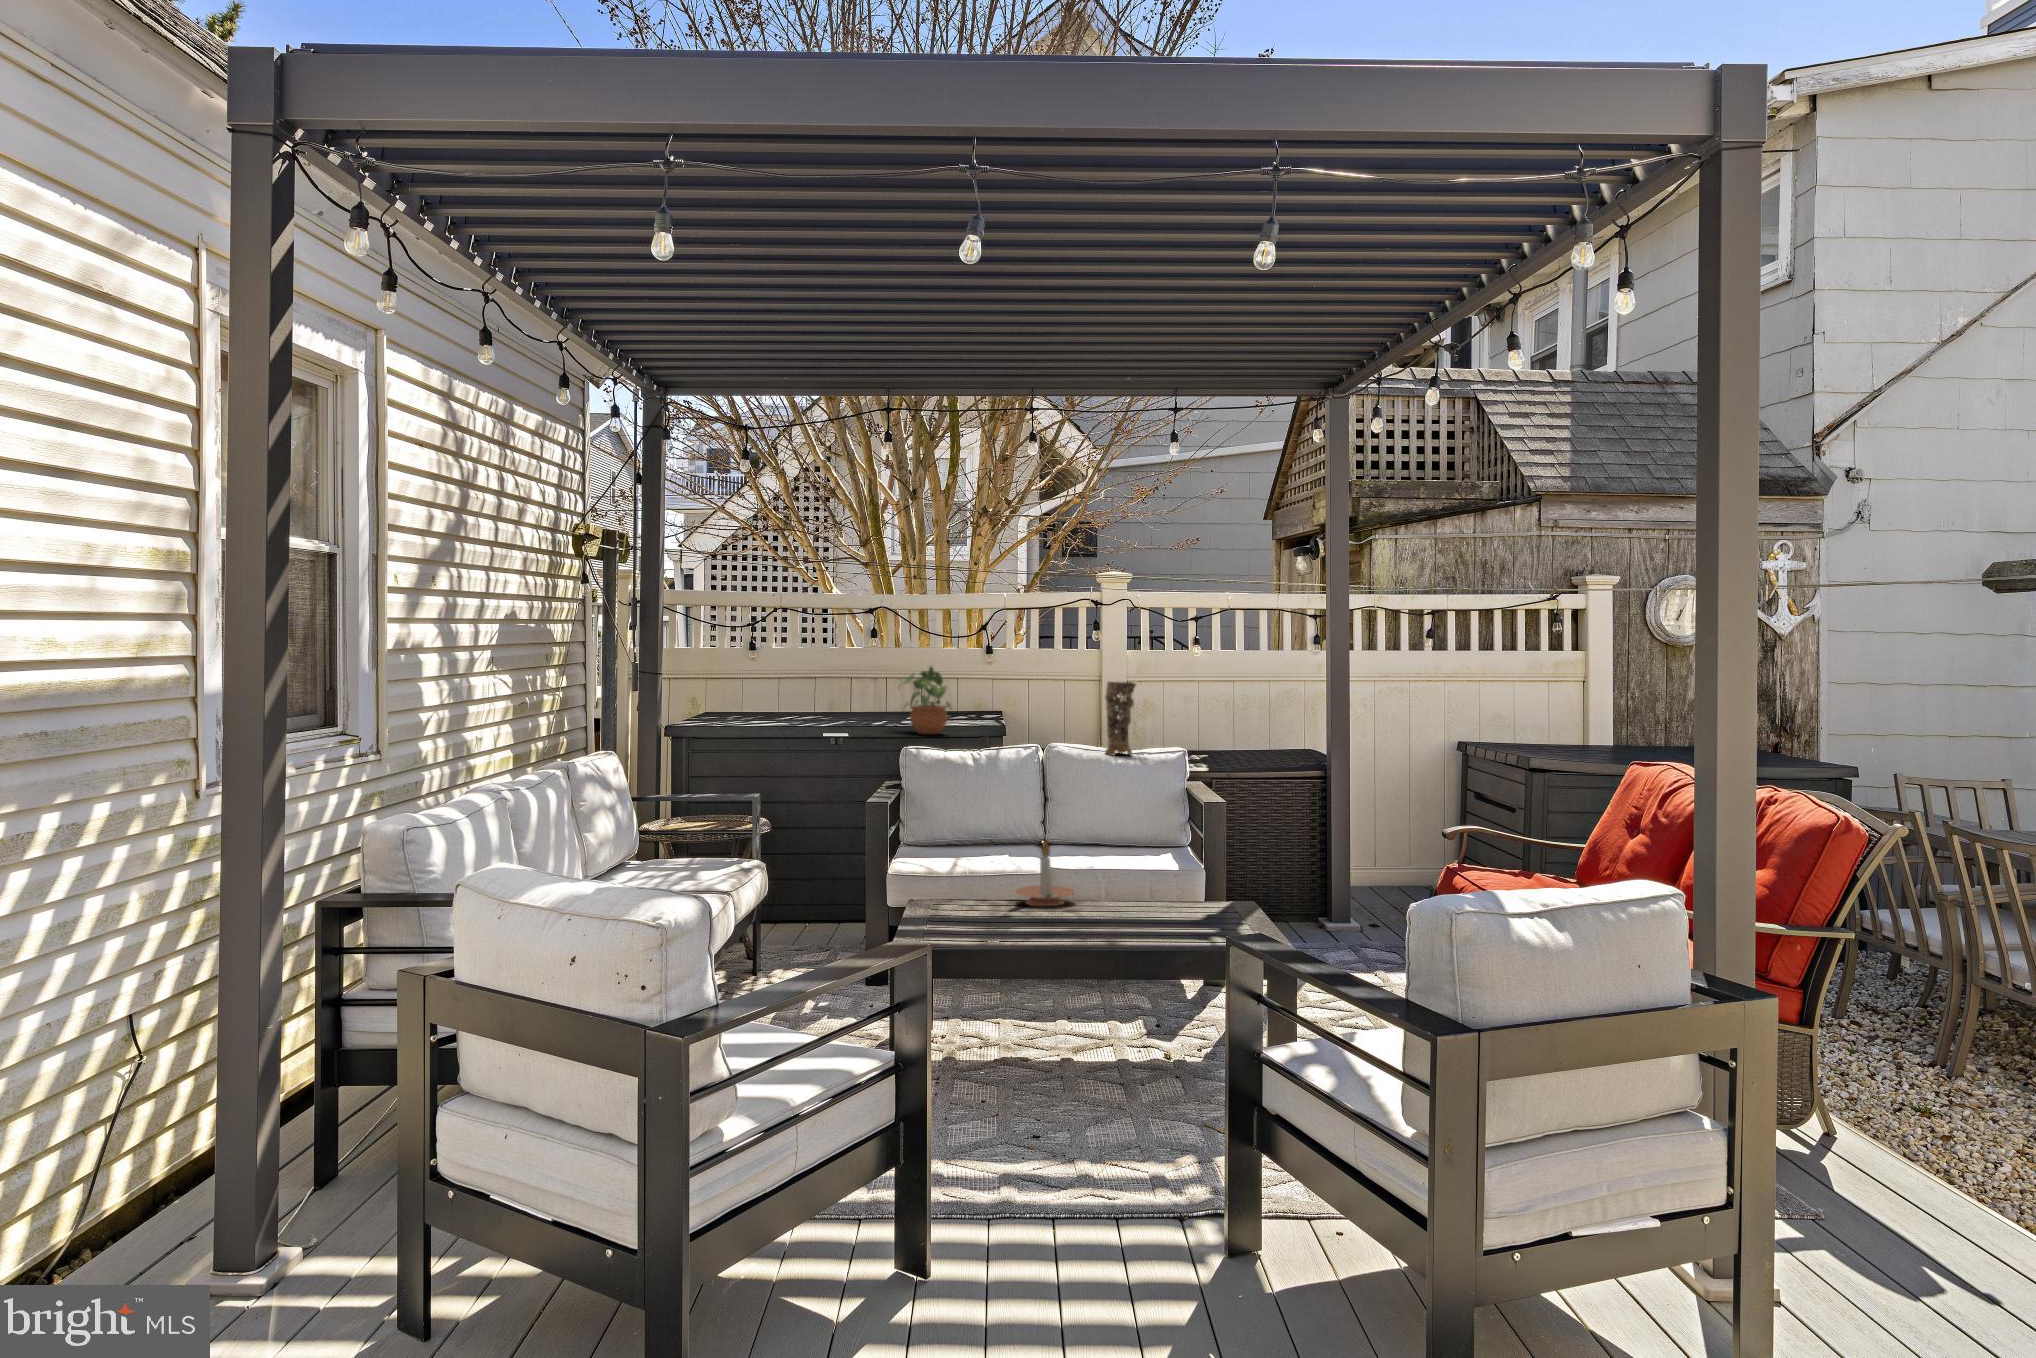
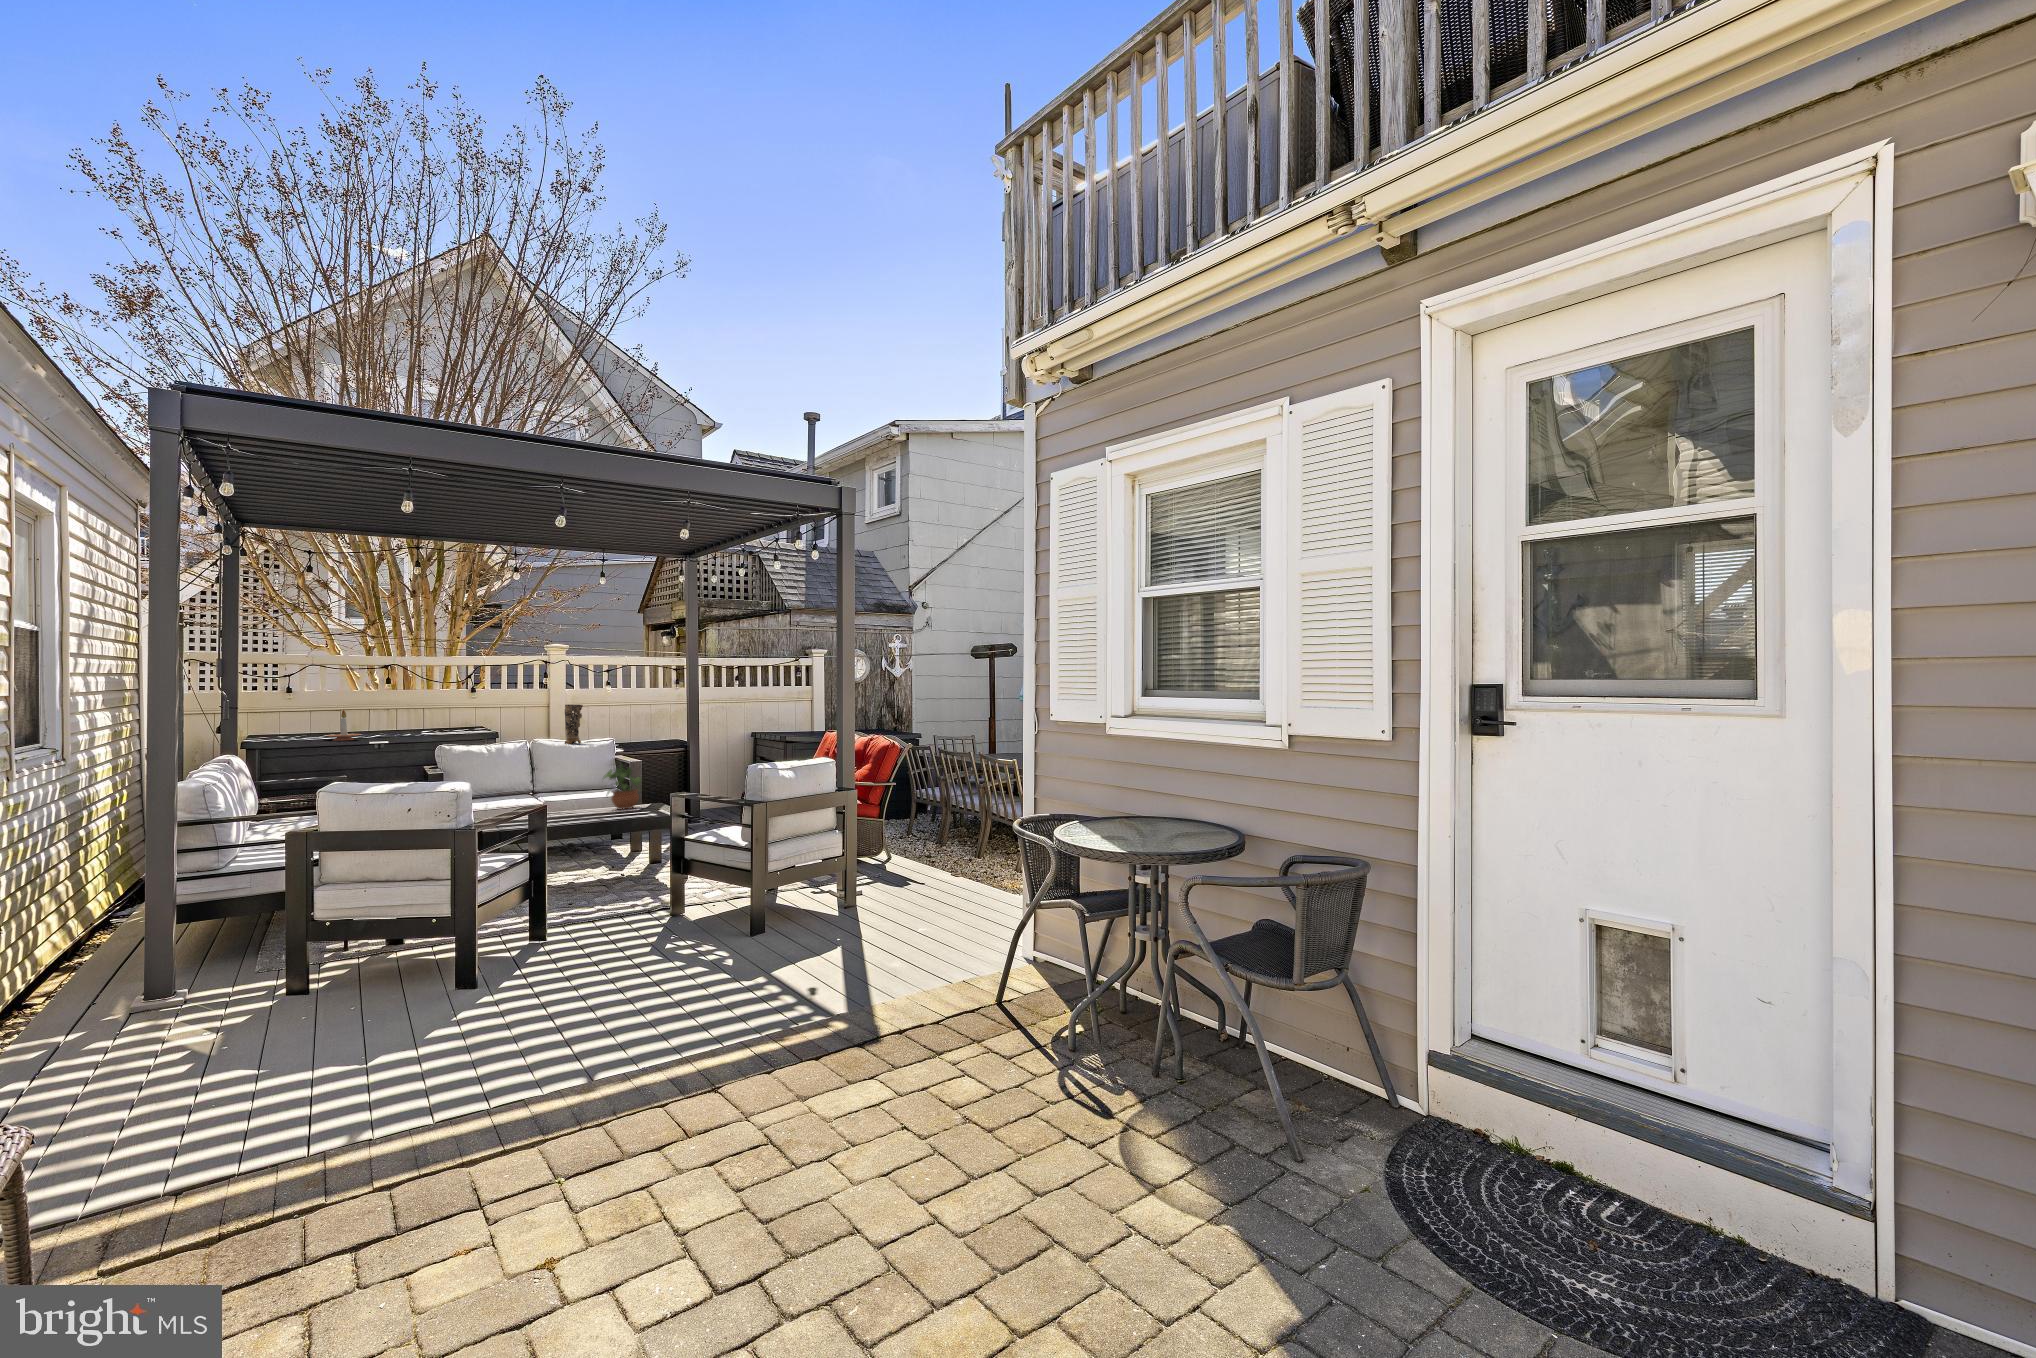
potted plant: present [902,666,951,734] -> present [604,765,641,809]
candle holder: present [1016,839,1074,906] -> present [326,710,361,741]

